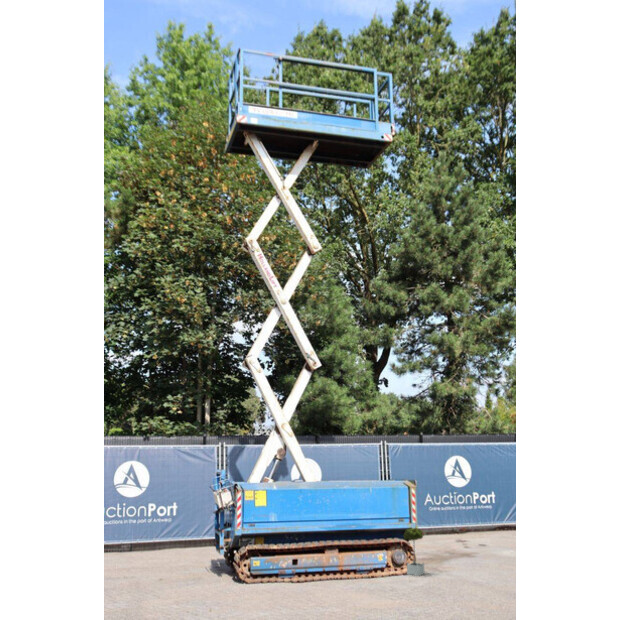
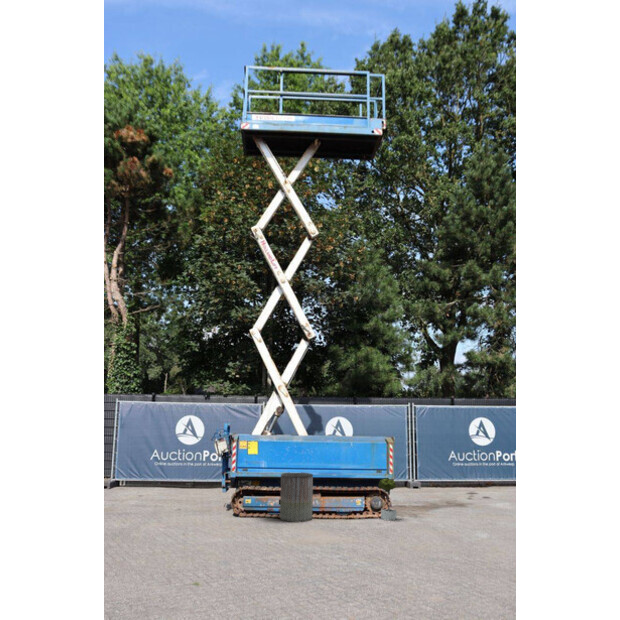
trash can: none [297,525,336,586] -> present [280,473,313,522]

